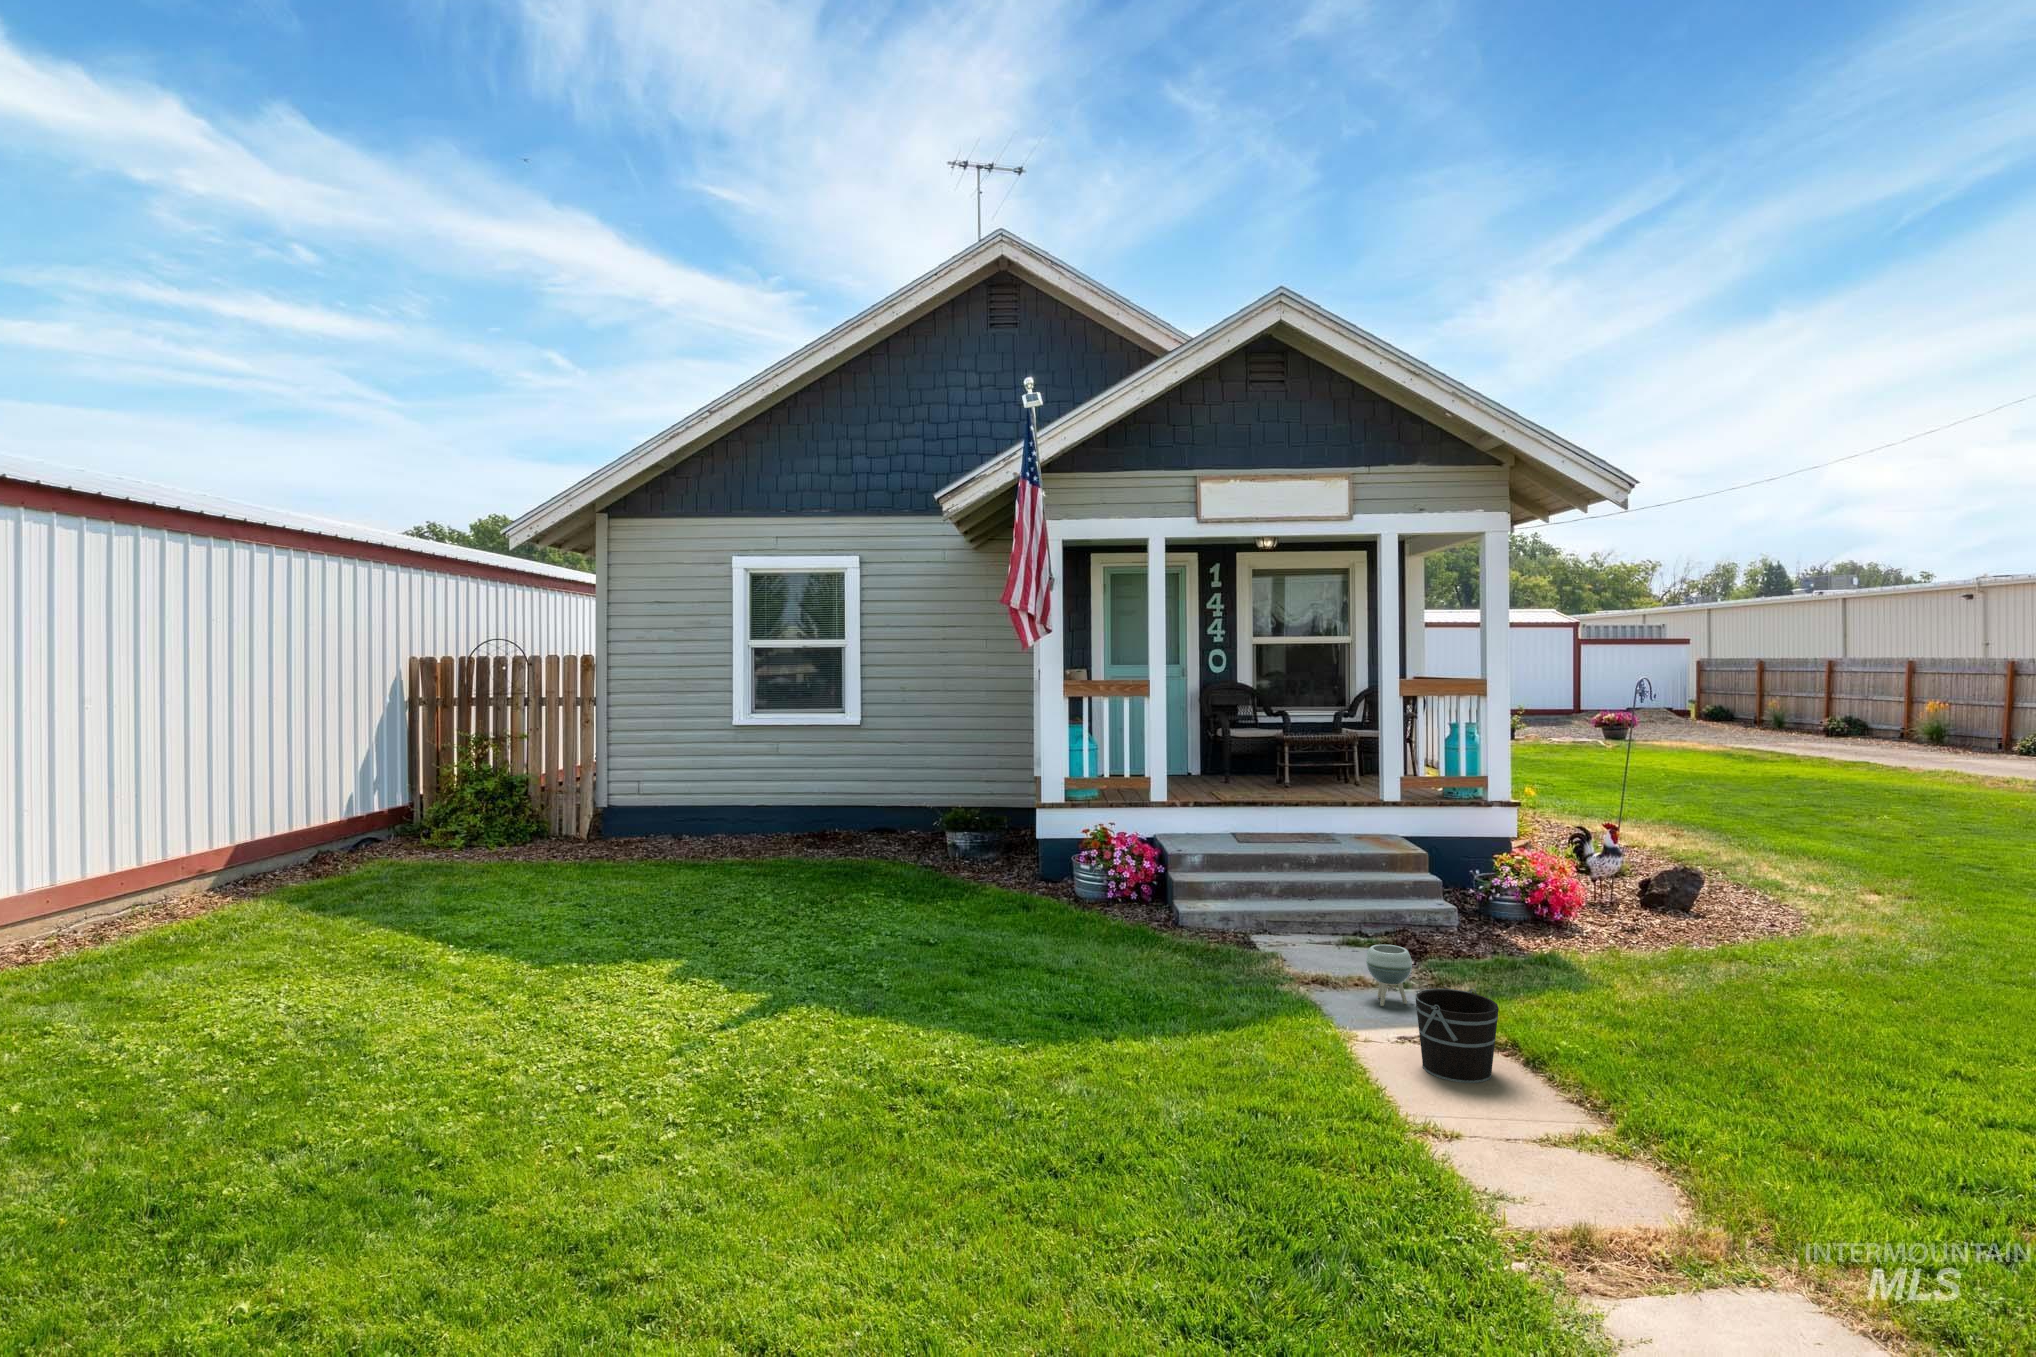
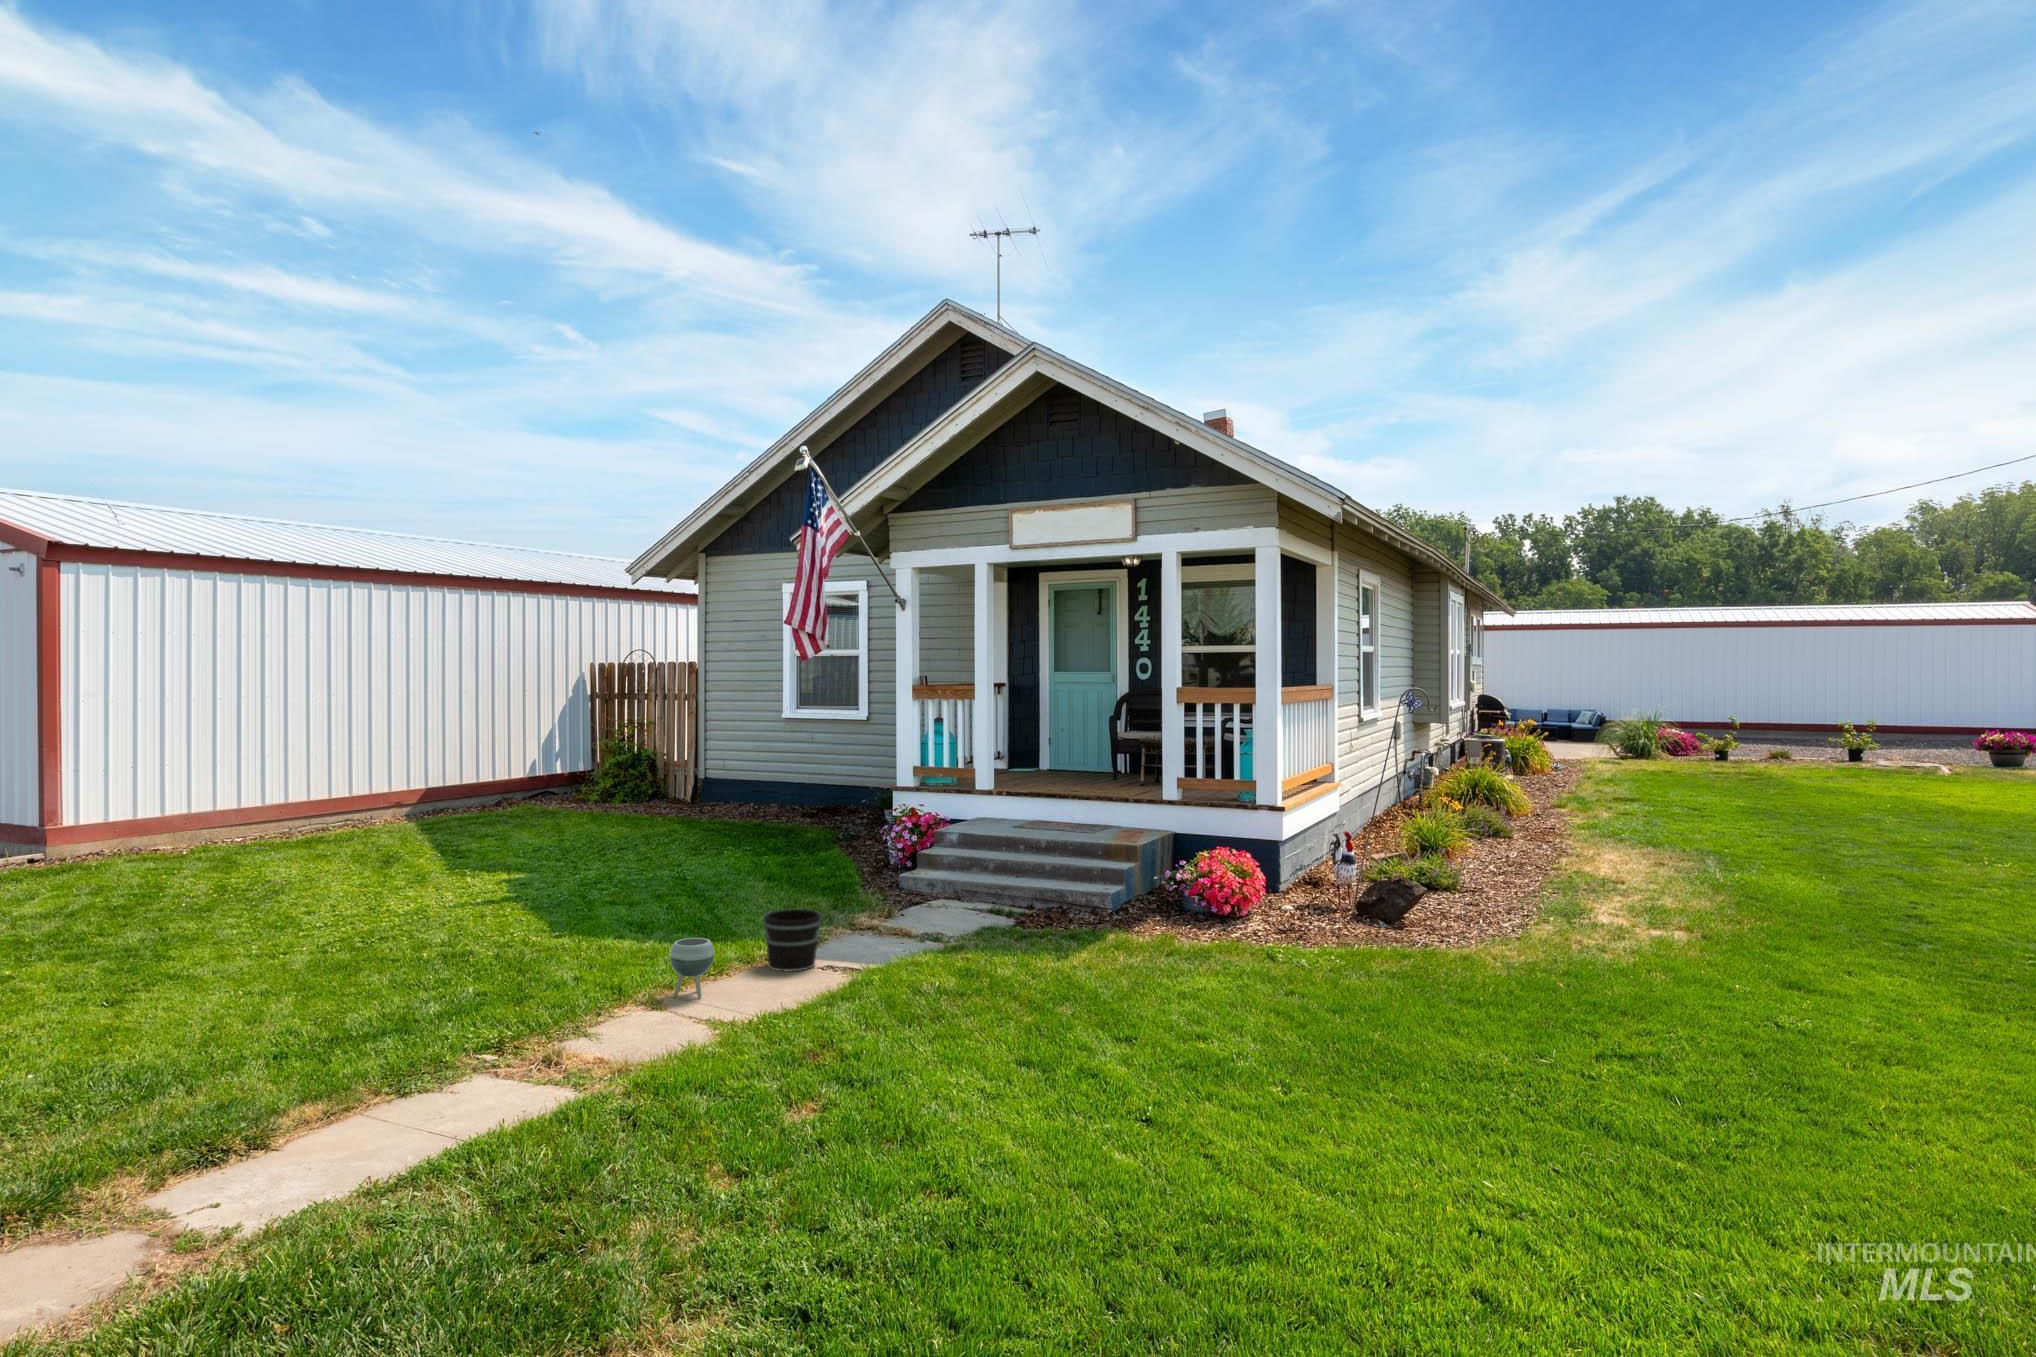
planter: present [1366,944,1412,1006] -> present [670,938,714,998]

